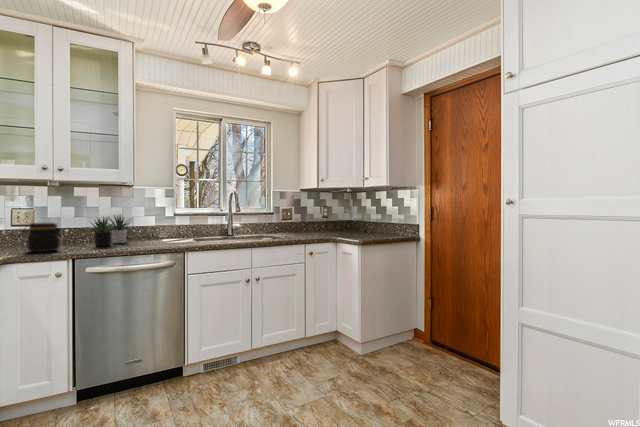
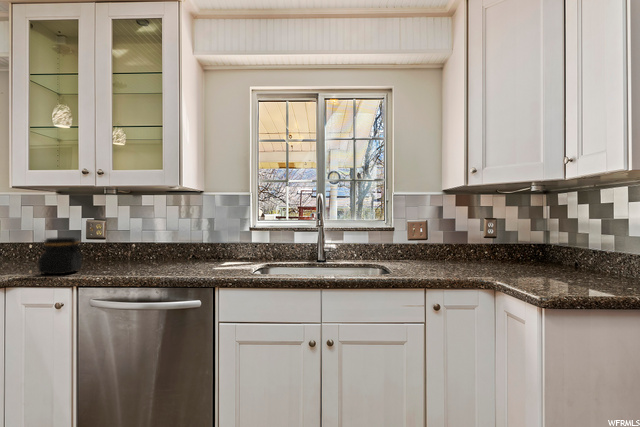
succulent plant: present [88,215,130,247] -> none [115,225,185,270]

